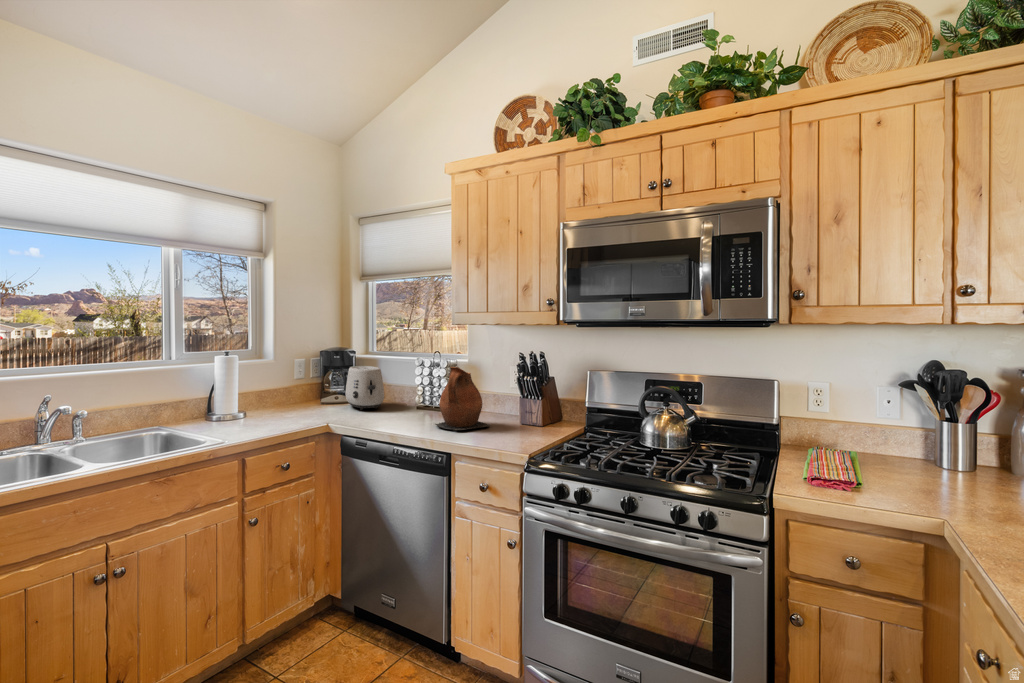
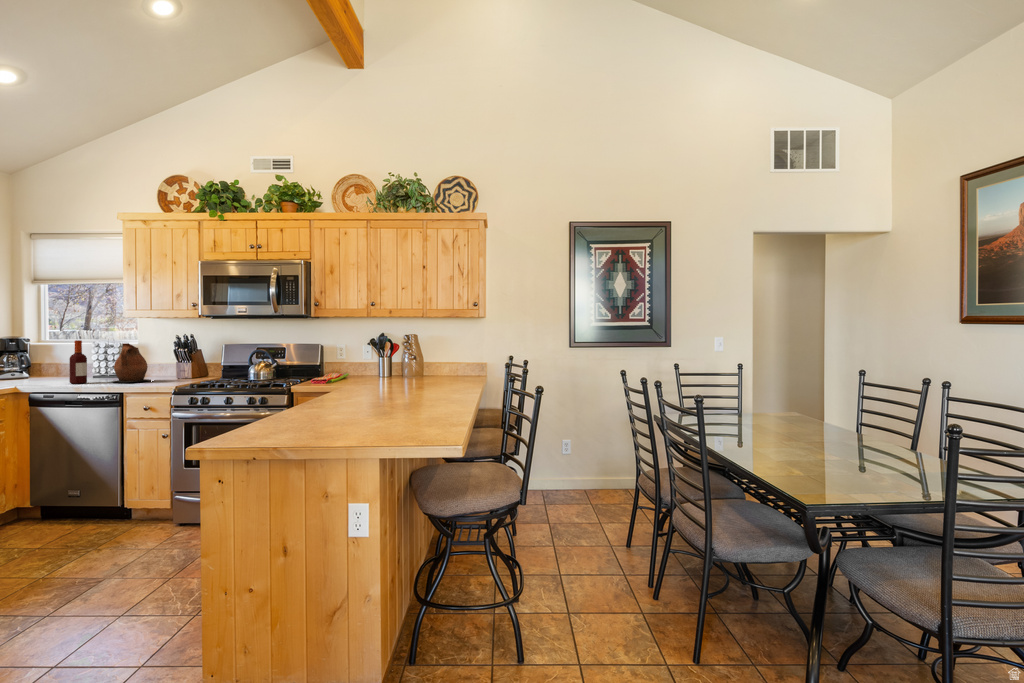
bottle: none [386,361,407,427] -> present [69,340,87,384]
toaster: present [345,366,384,410] -> none [24,349,63,379]

